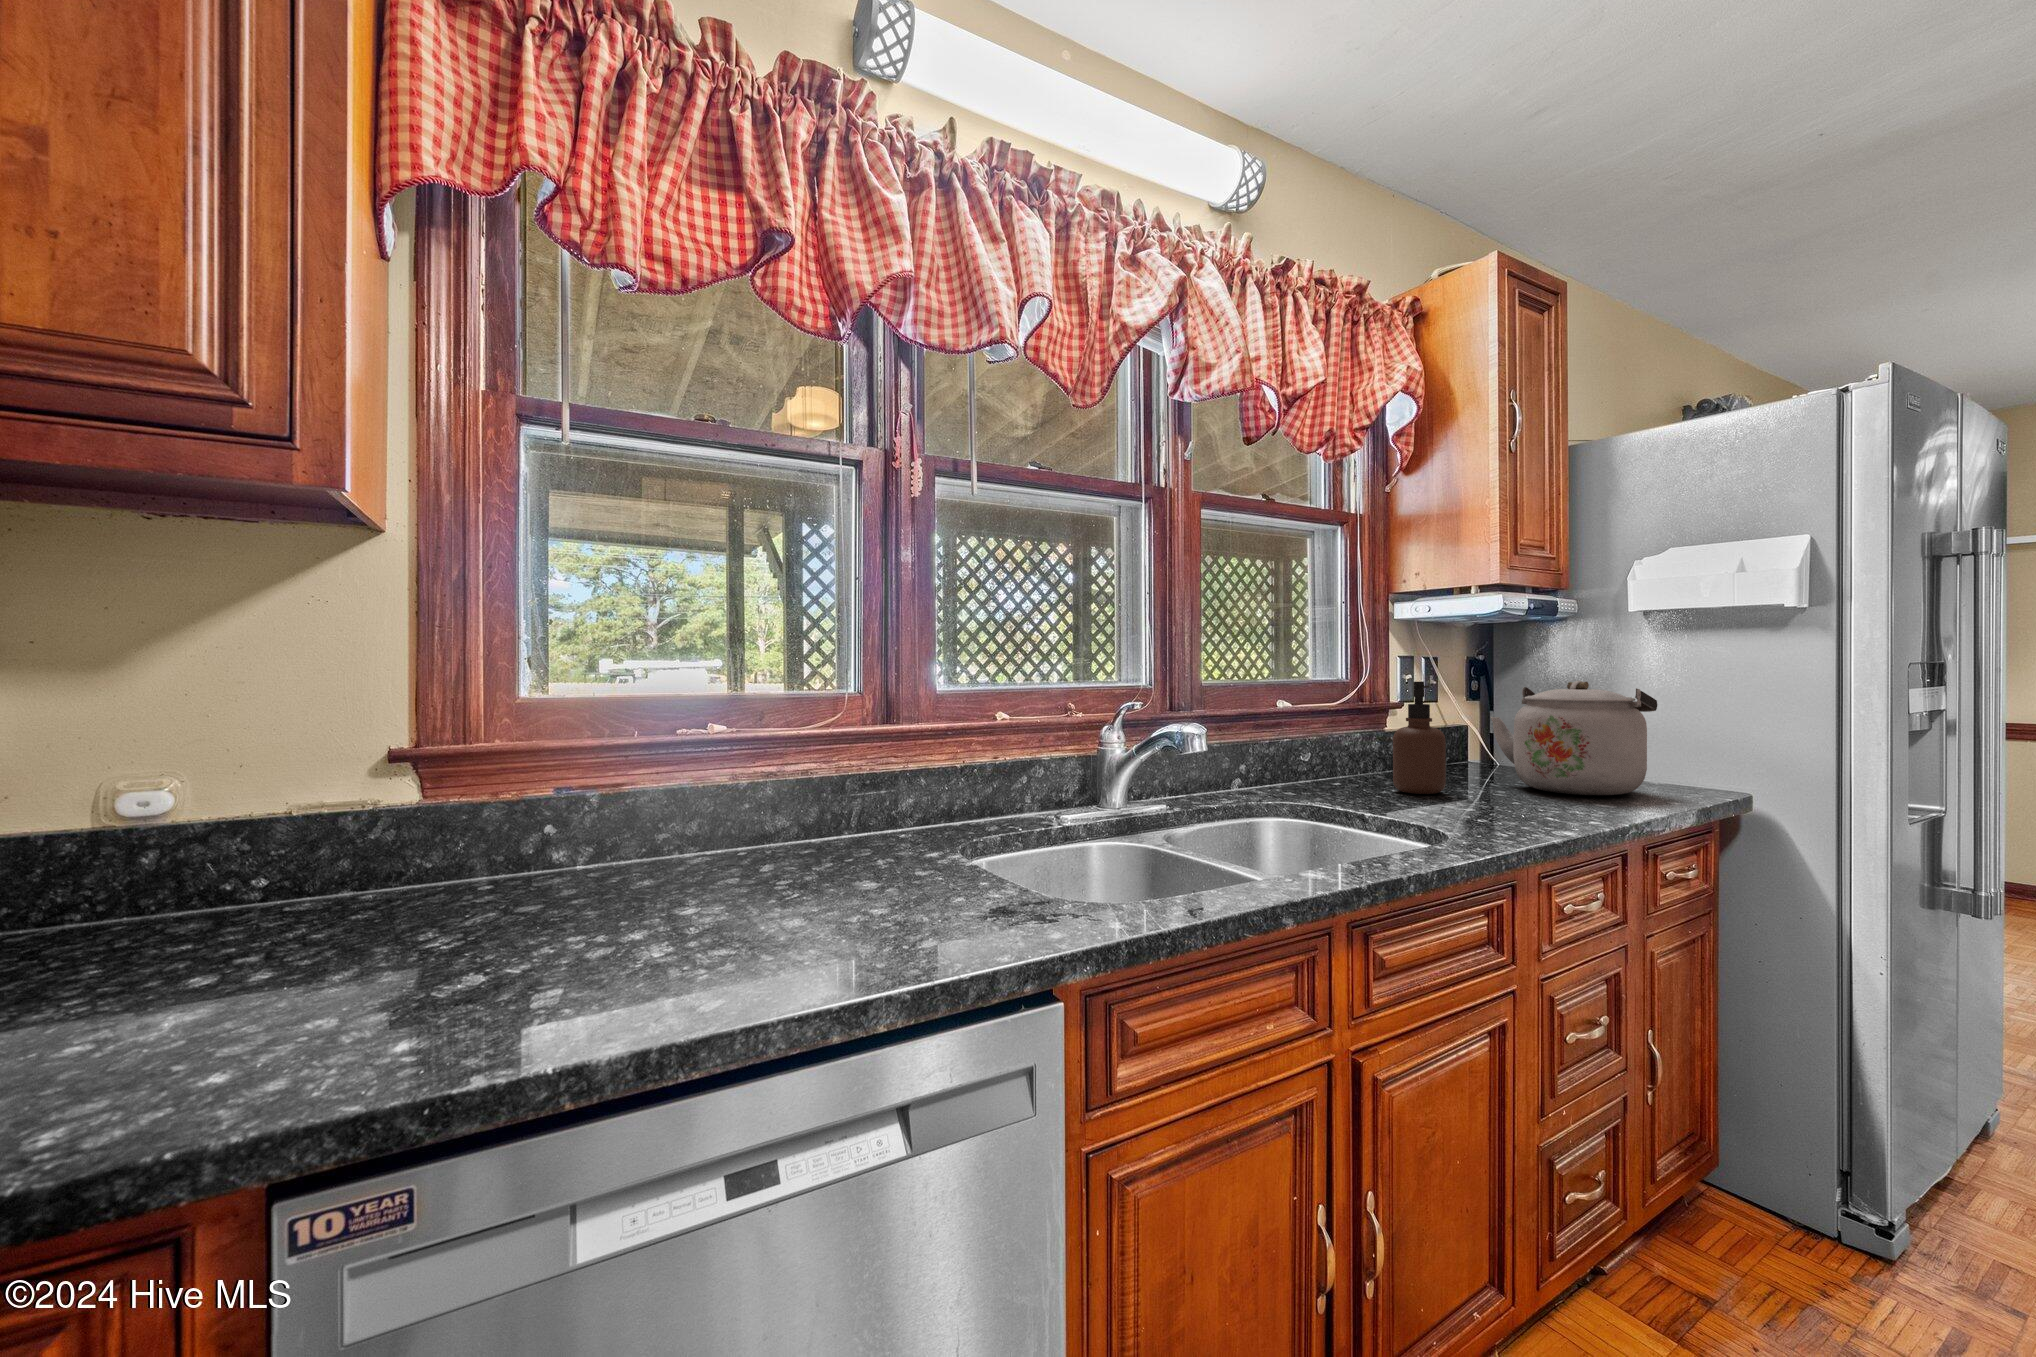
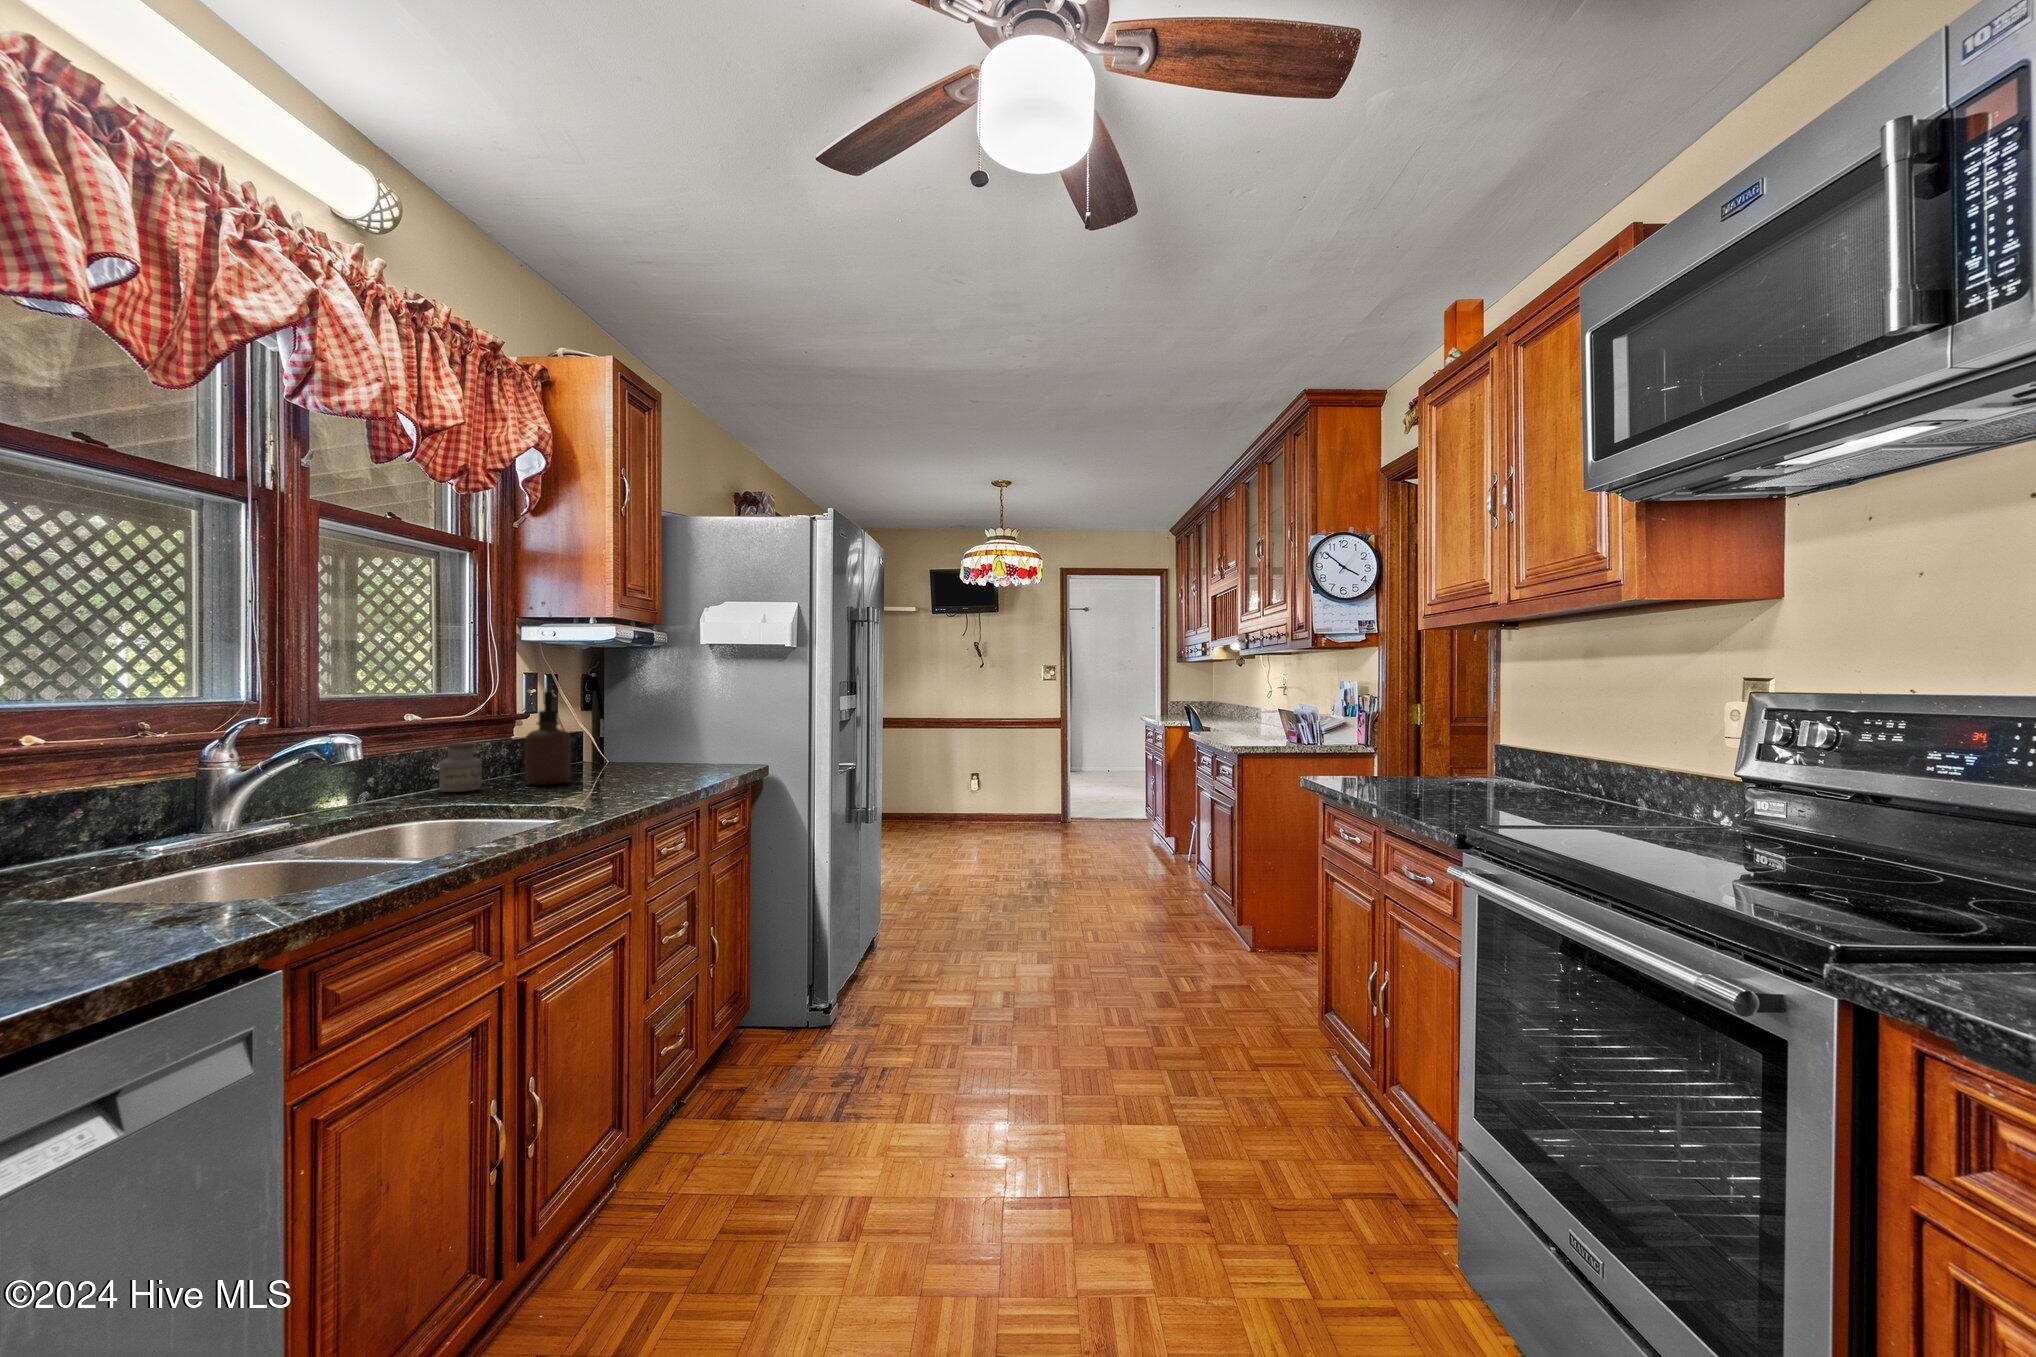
kettle: present [1491,681,1657,795] -> none [604,690,718,773]
jar: none [1307,737,1348,791] -> present [439,743,482,792]

